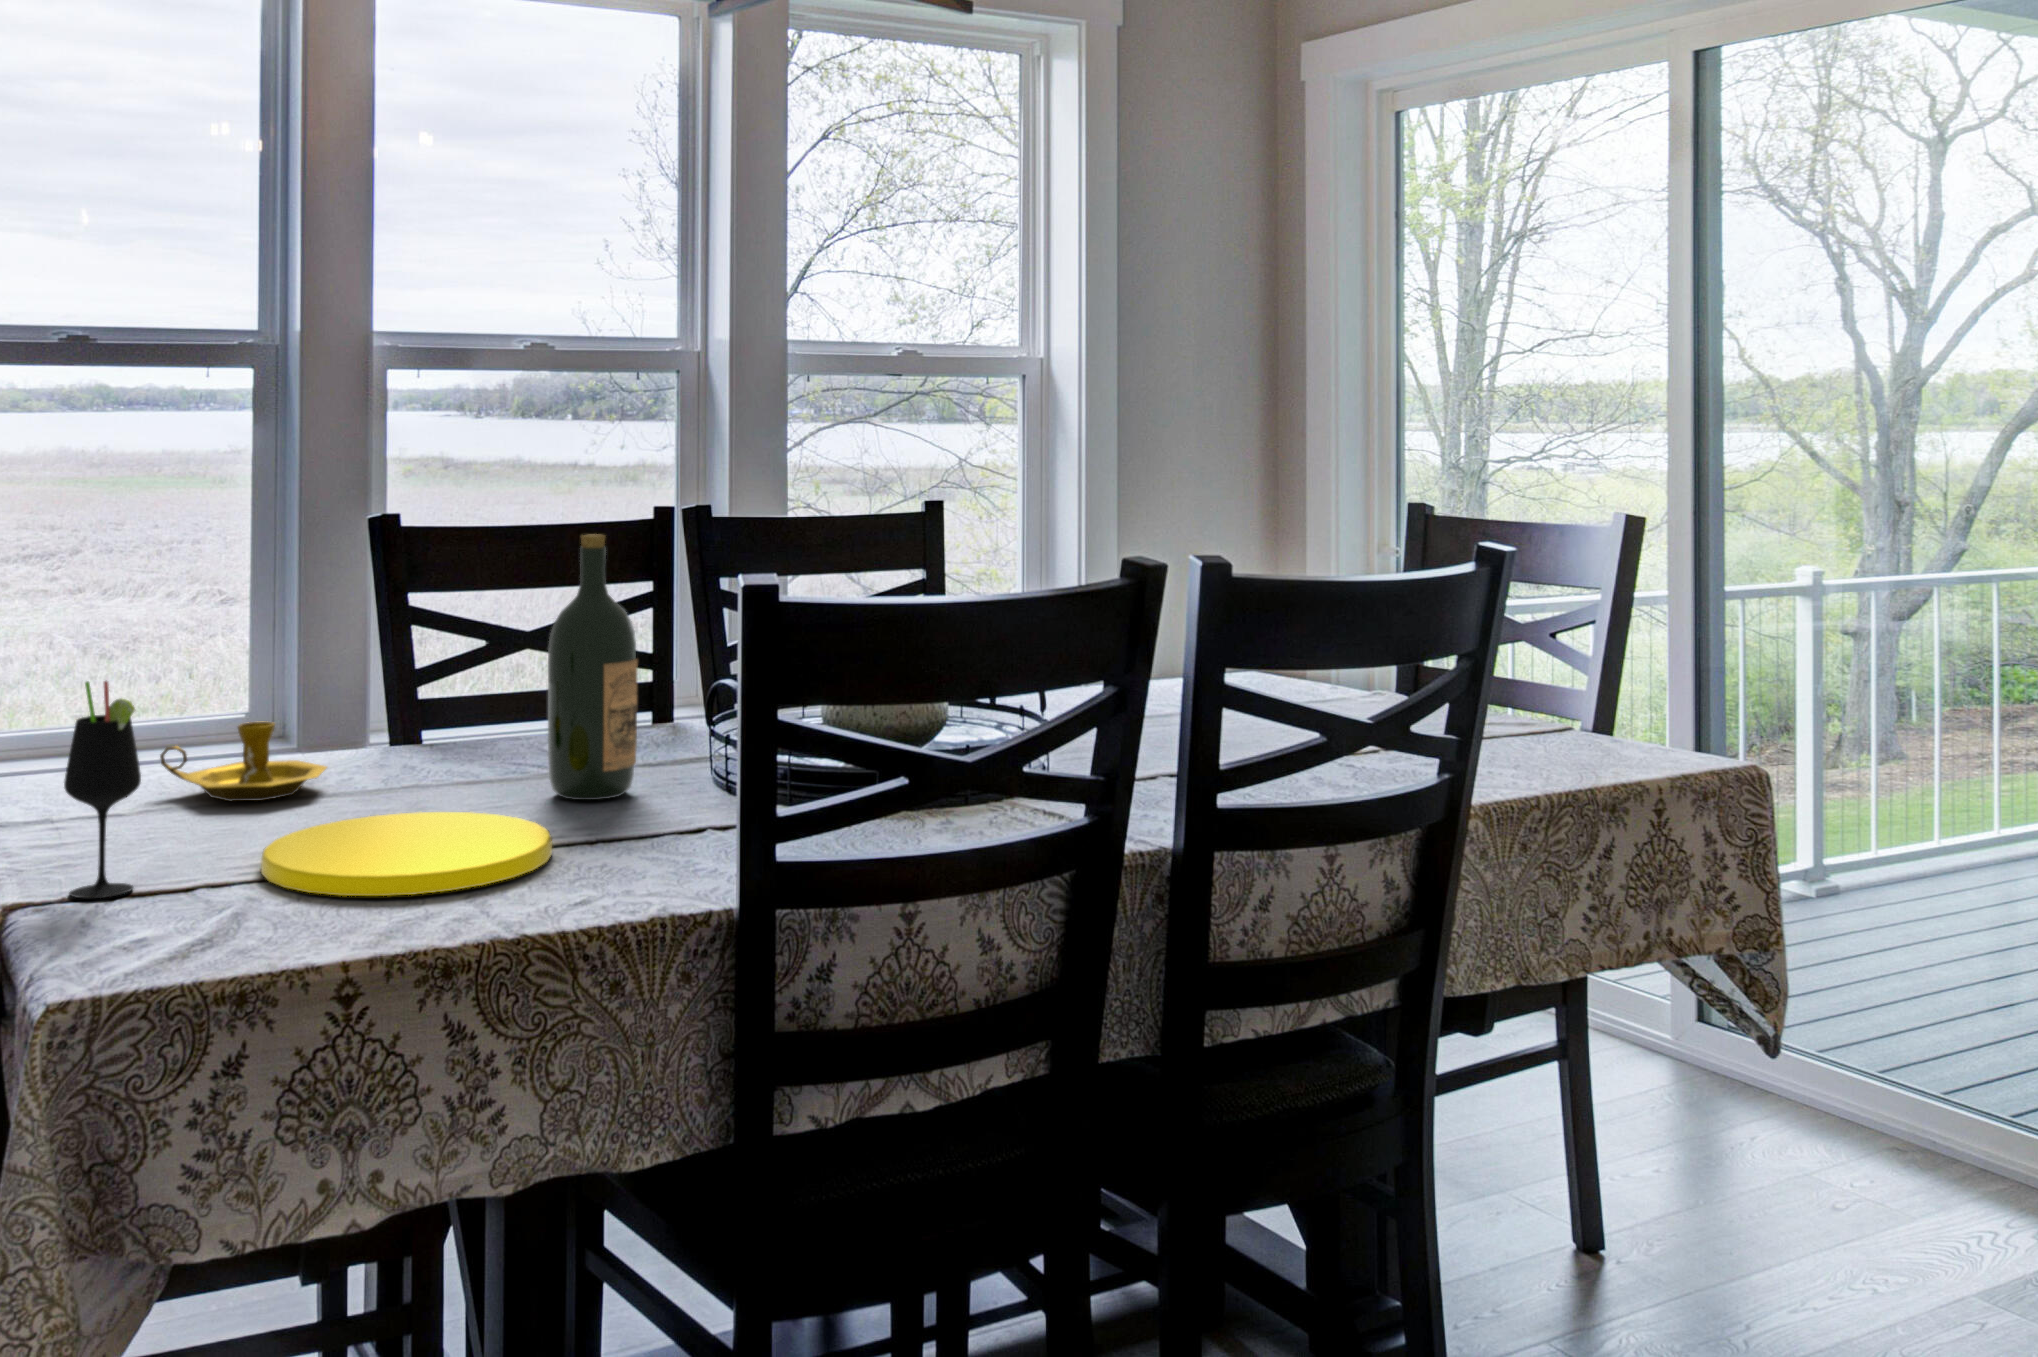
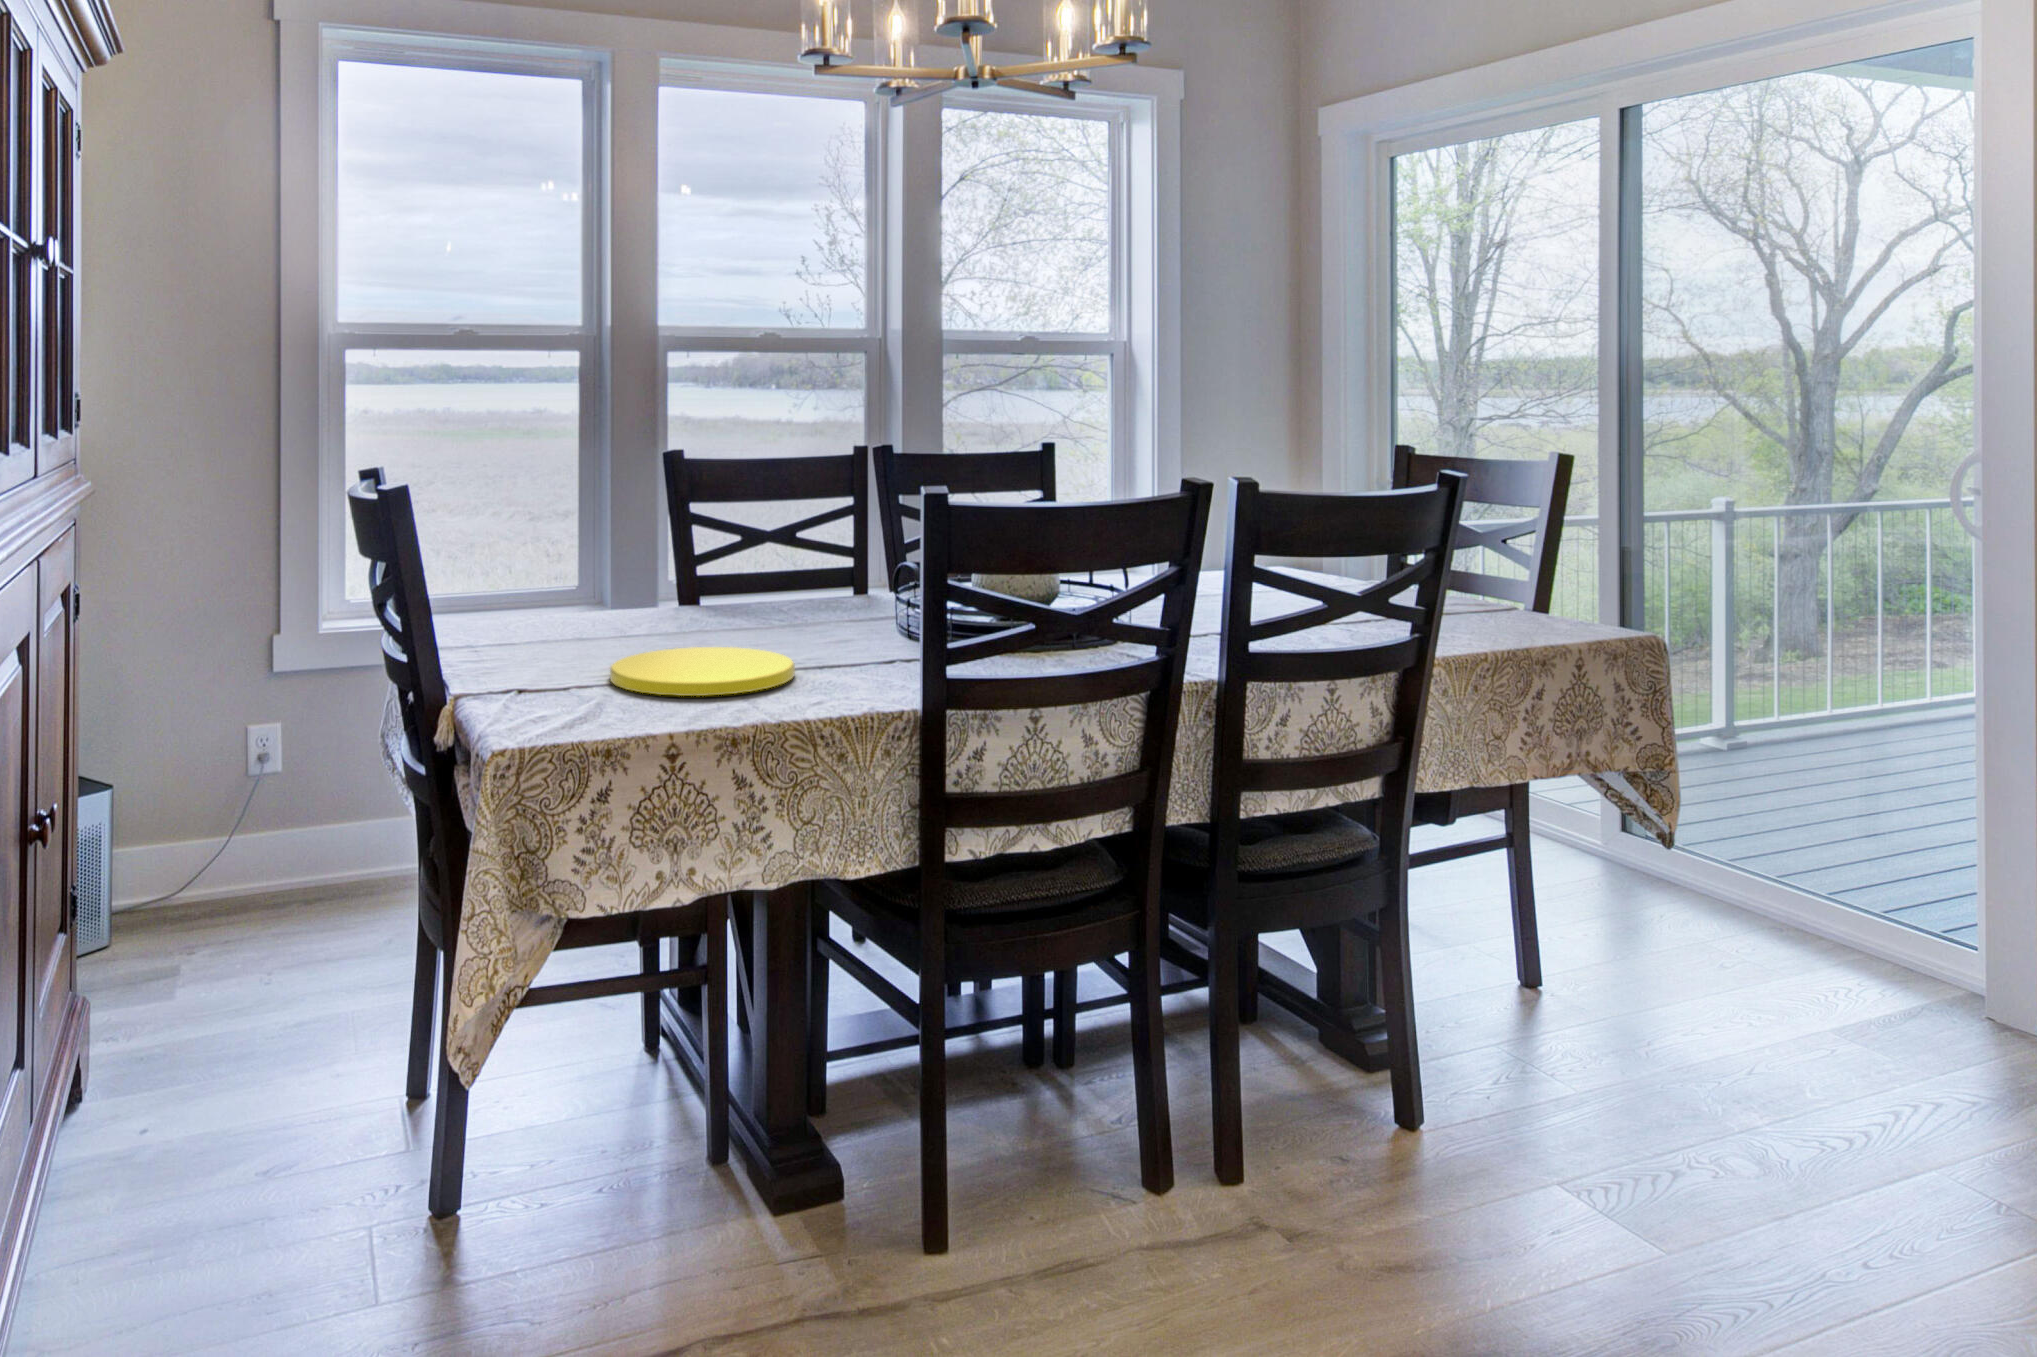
wine bottle: present [548,534,638,800] -> none [787,464,846,643]
wine glass: present [64,681,141,898] -> none [490,554,536,692]
candlestick: present [160,722,327,801] -> none [536,587,642,639]

